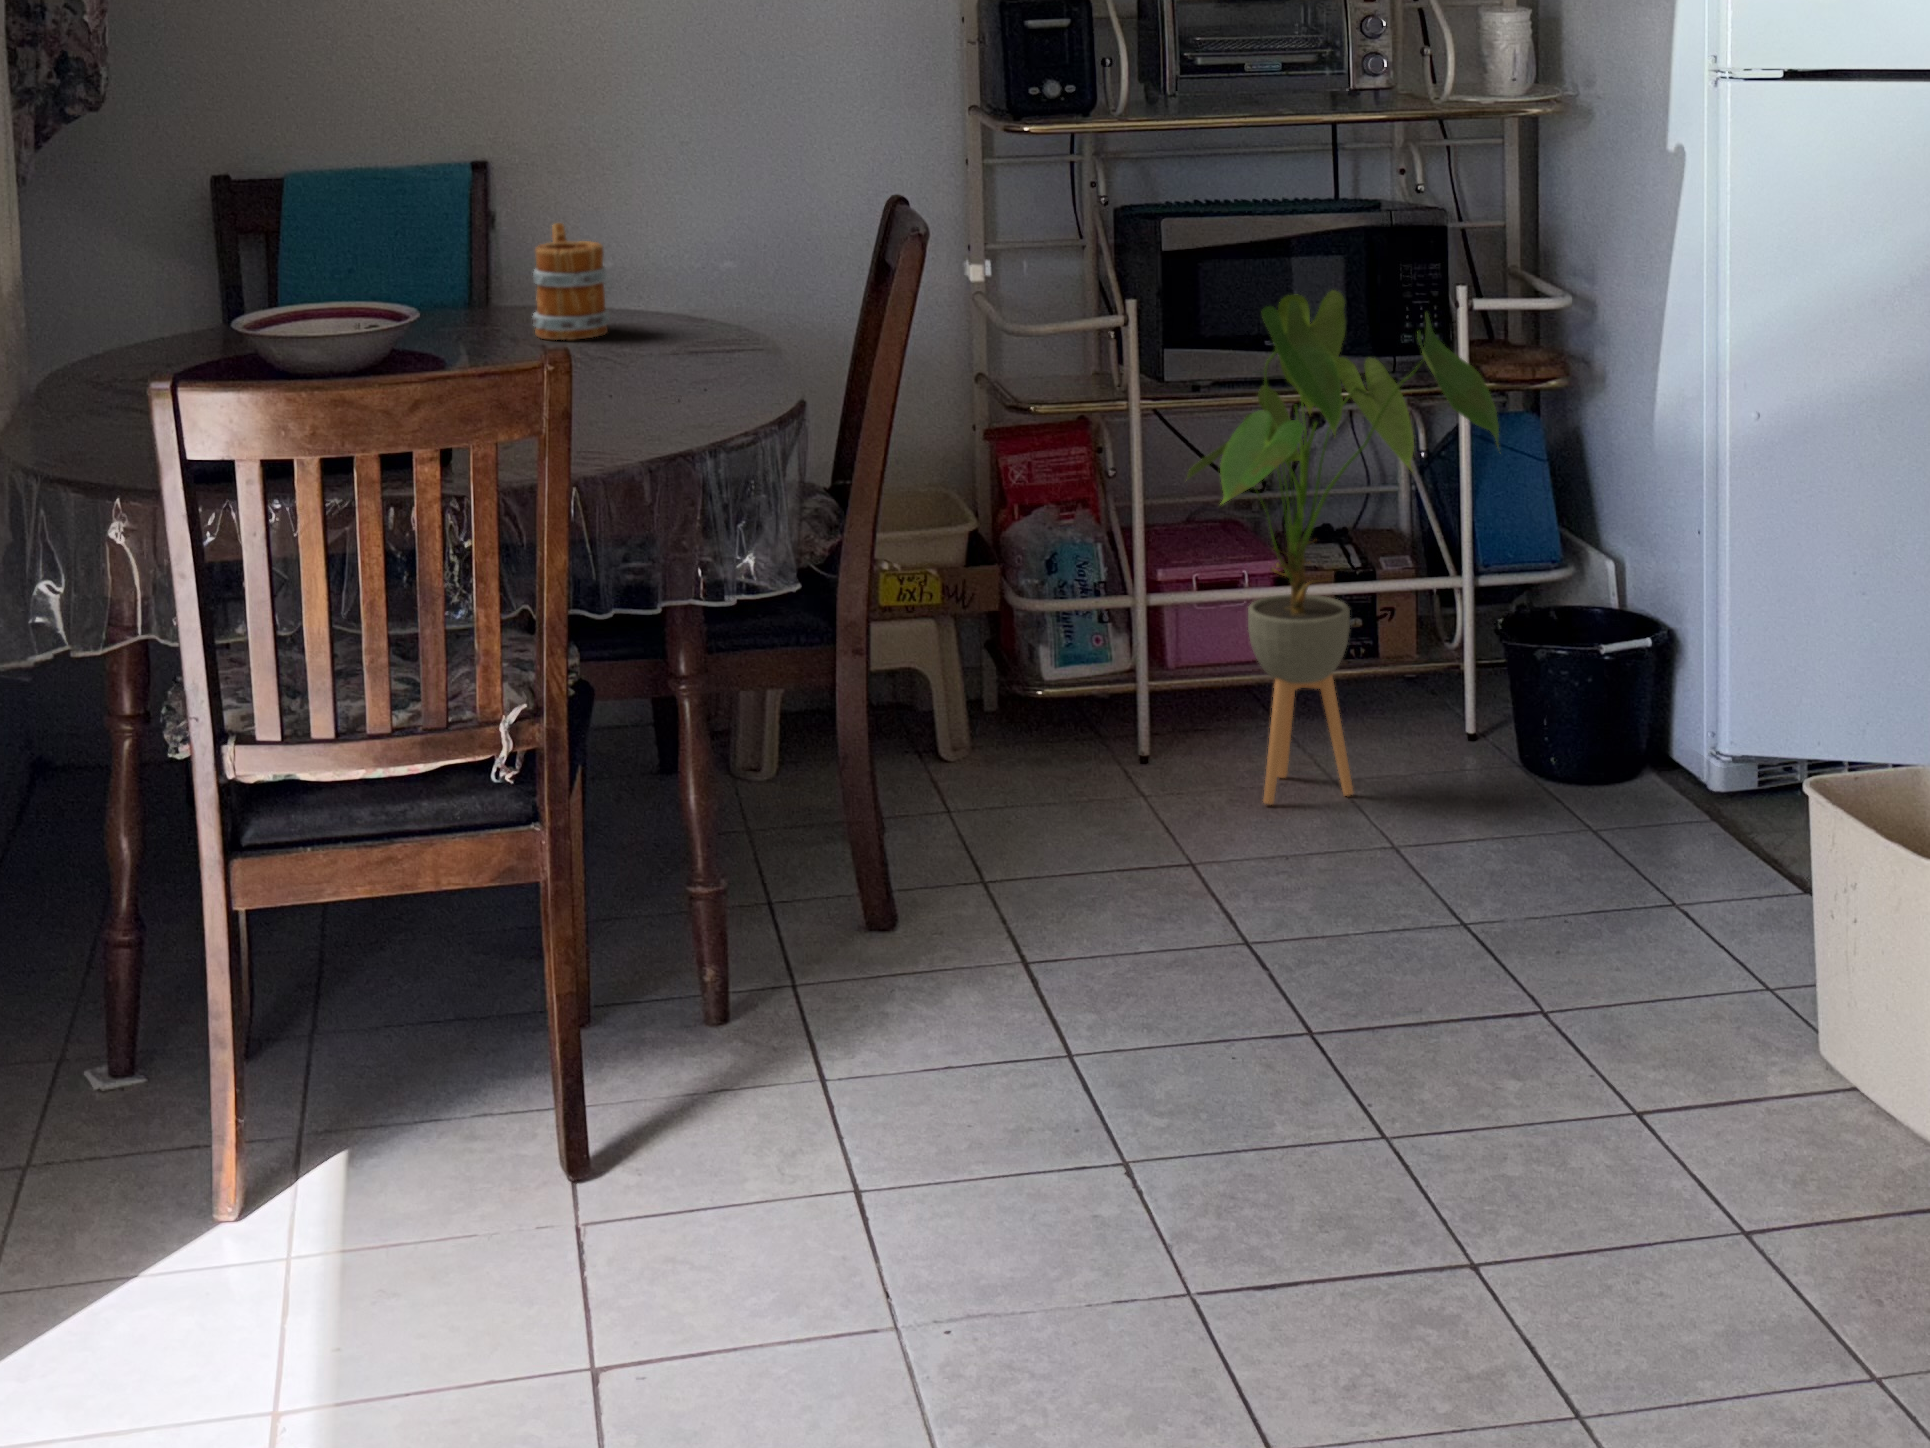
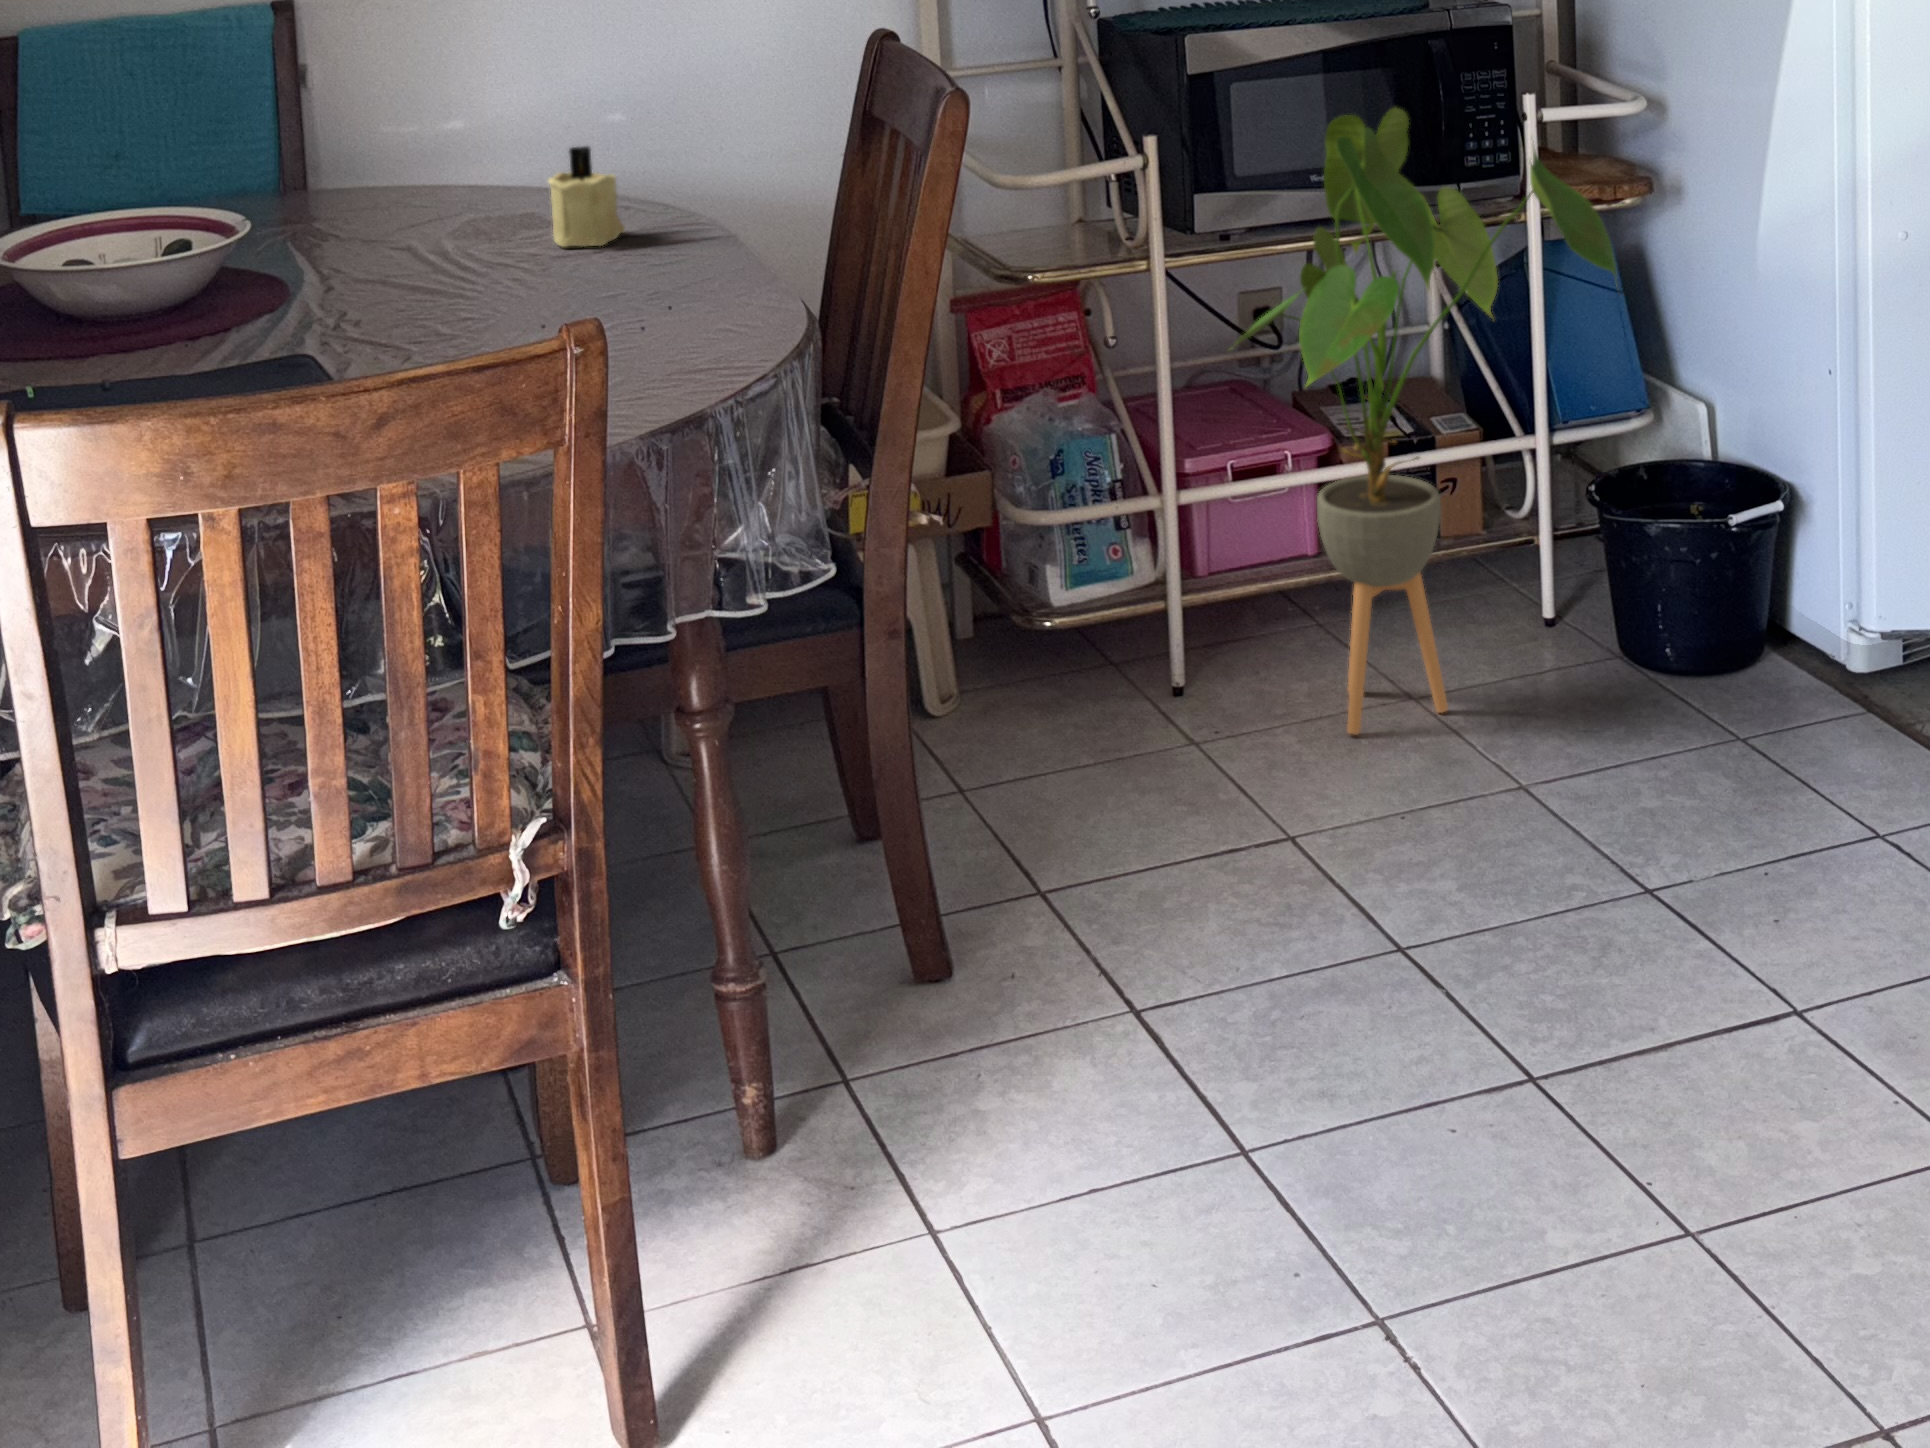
mug: present [533,223,610,340] -> none [402,81,511,237]
candle: none [631,273,688,350] -> present [549,146,625,247]

